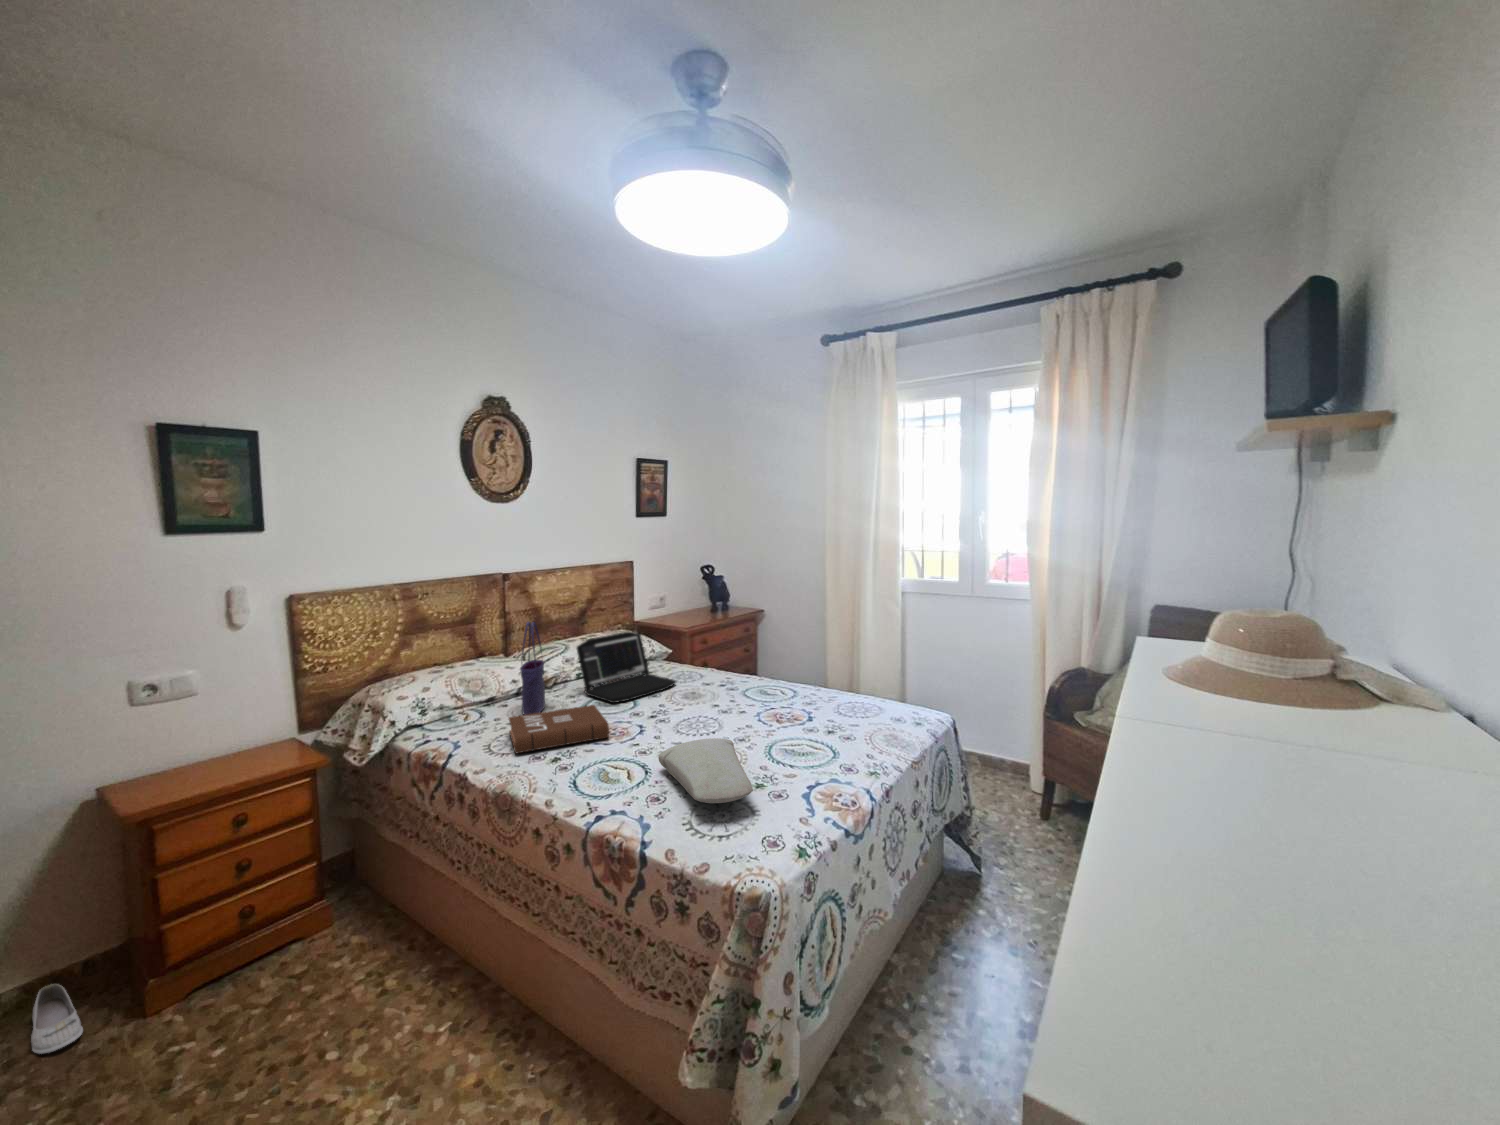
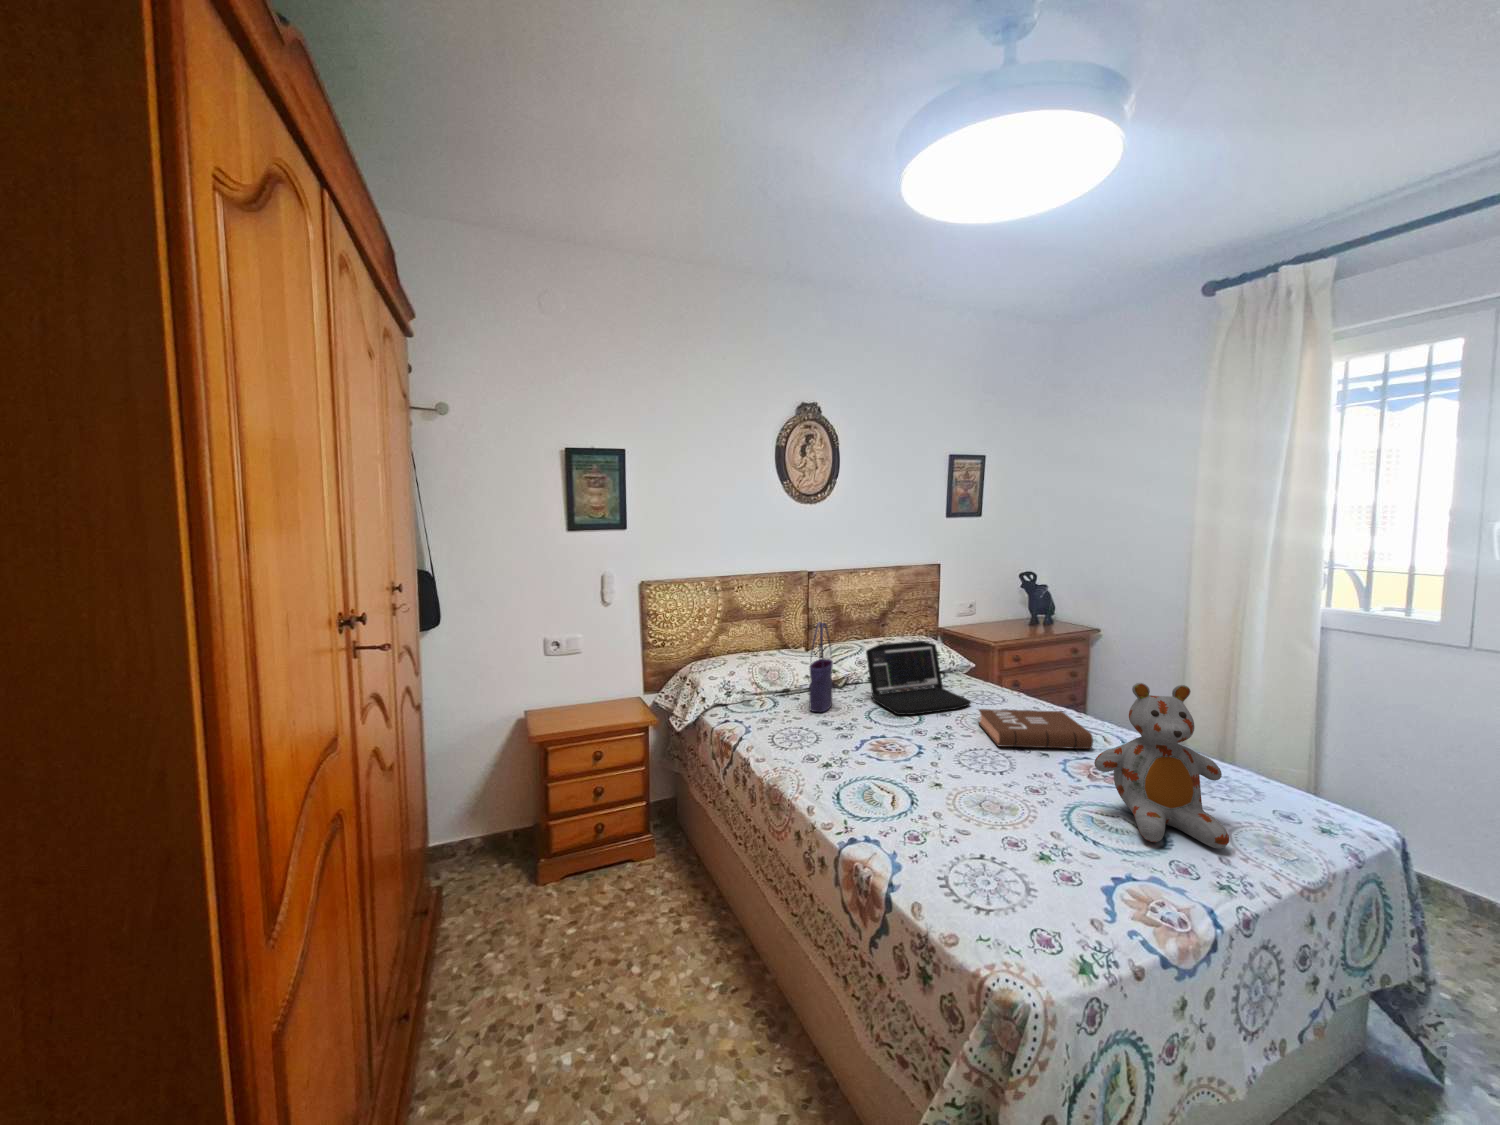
stuffed bear: none [784,635,871,757] -> present [1094,683,1229,849]
book: present [509,705,609,754] -> present [979,709,1093,749]
pillow: present [658,738,753,803] -> none [927,780,1030,869]
shoe: present [31,984,83,1054] -> none [484,839,509,887]

